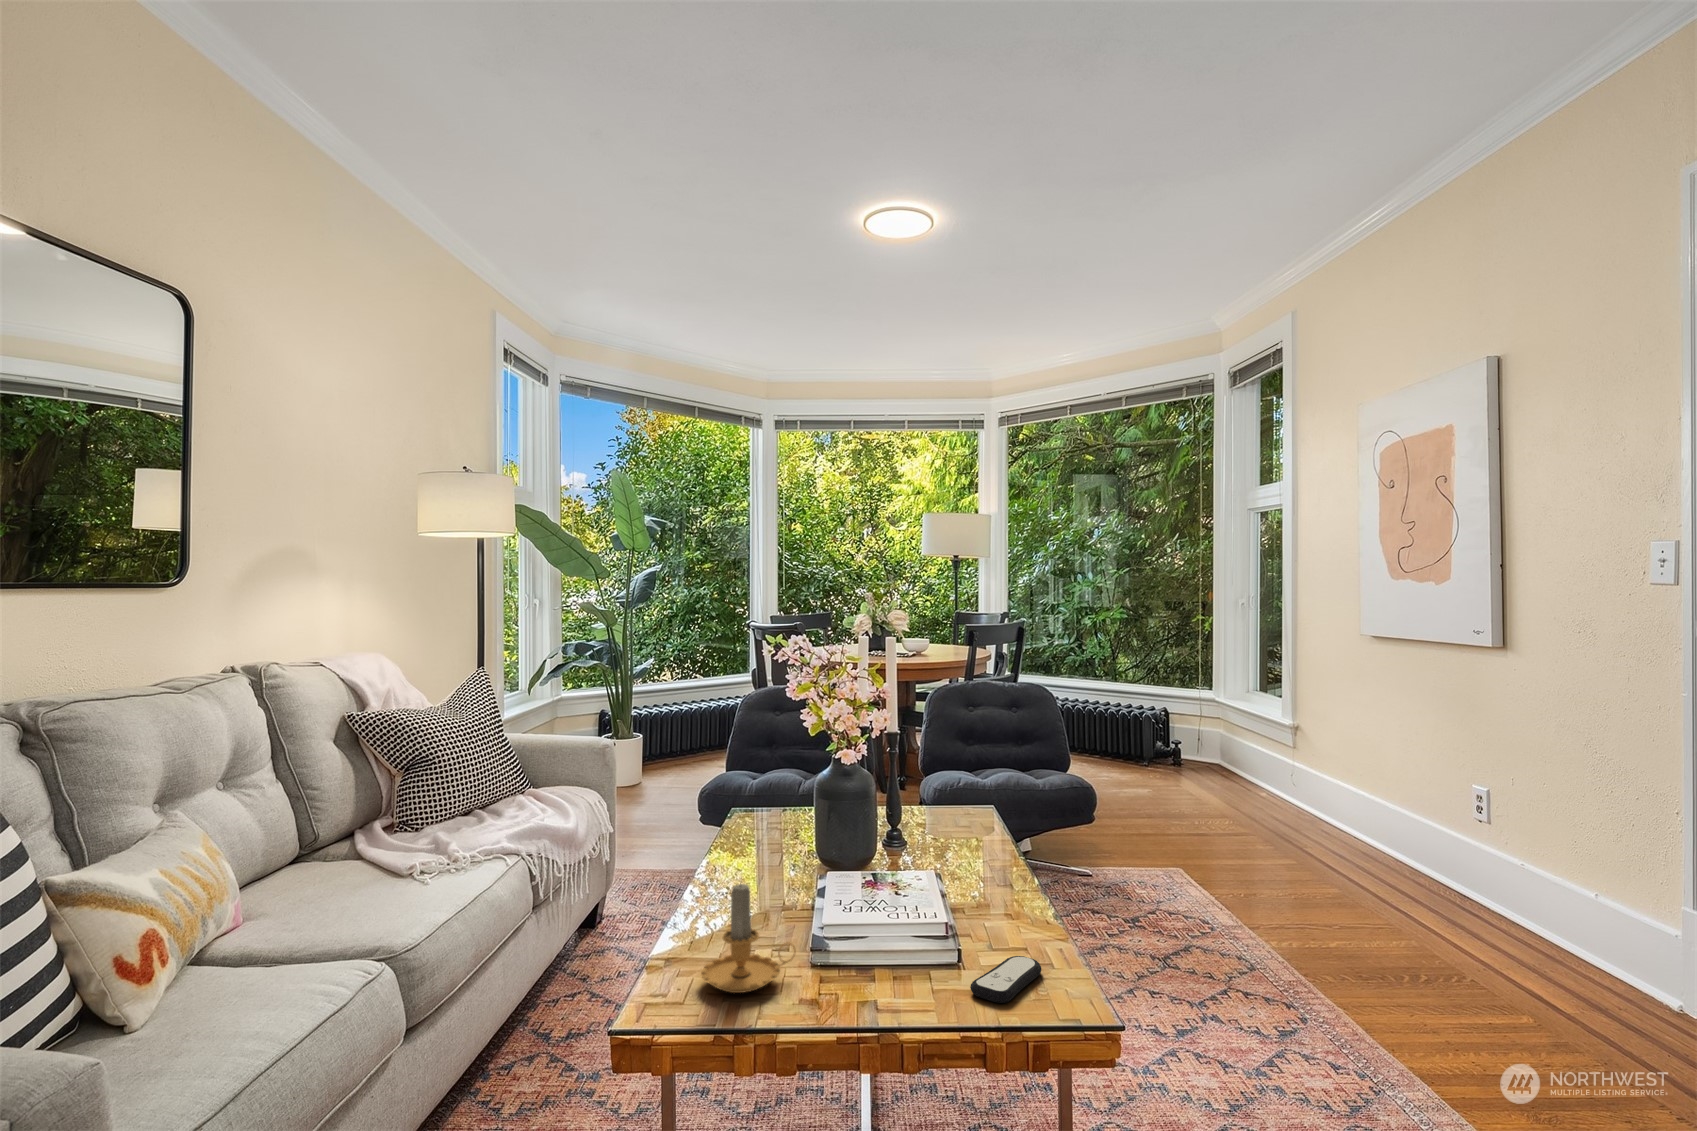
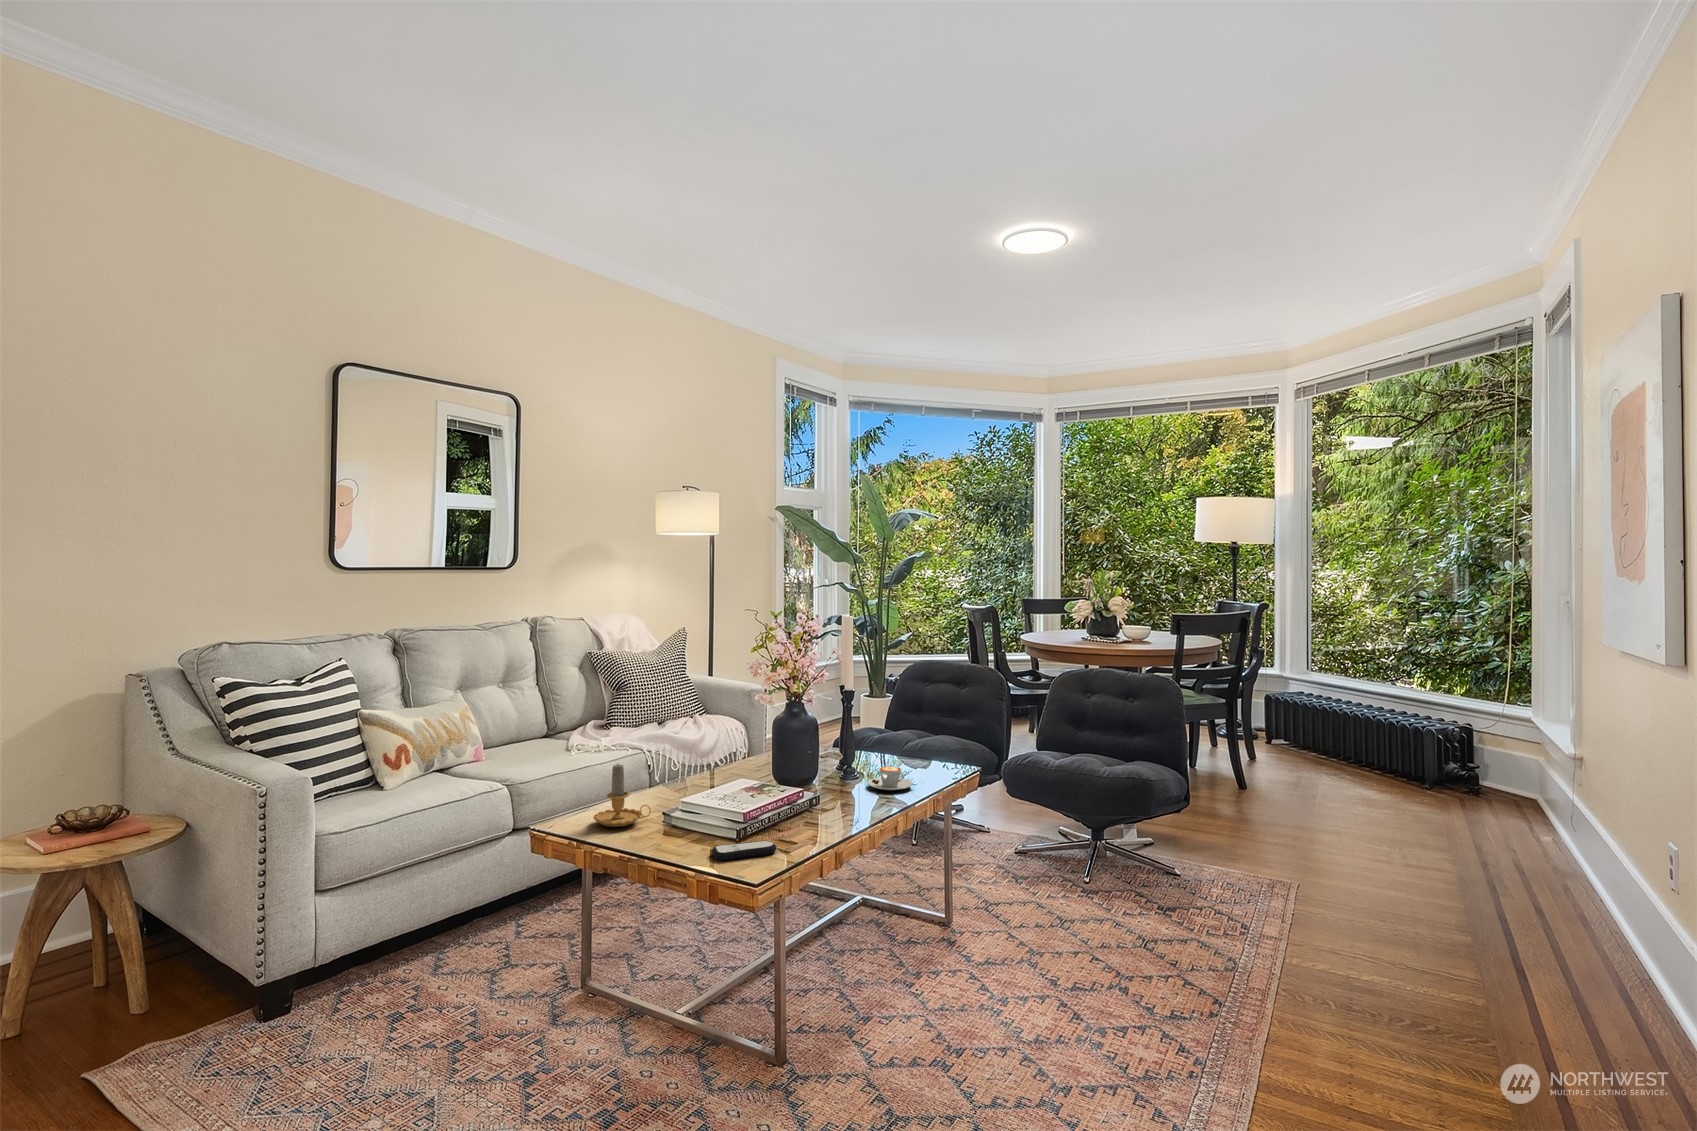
coffee cup: none [928,823,986,855] -> present [868,766,912,791]

